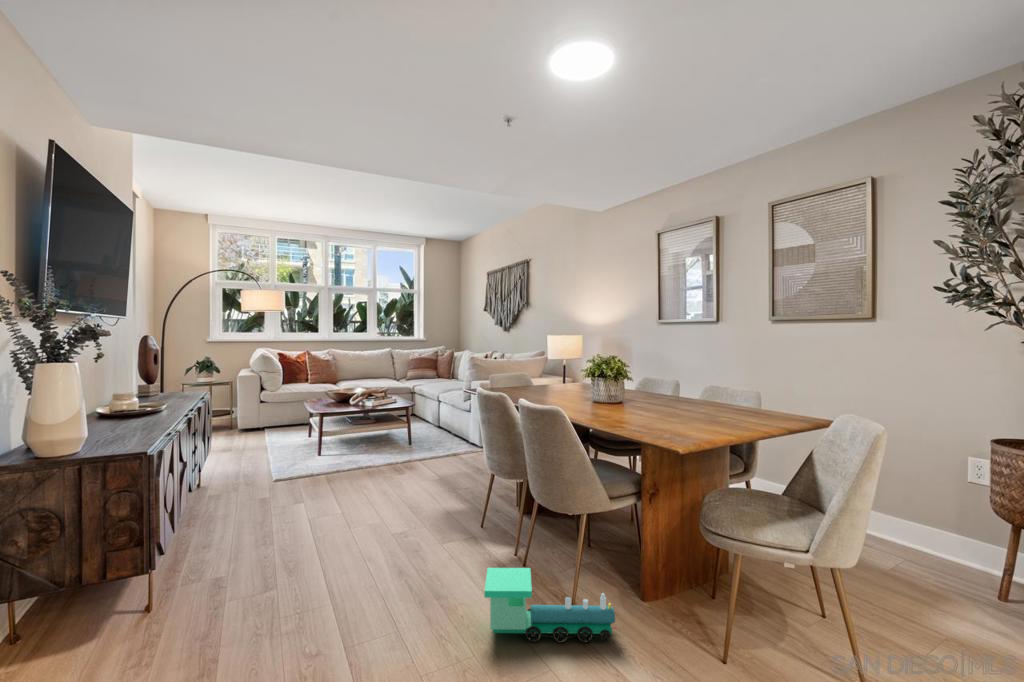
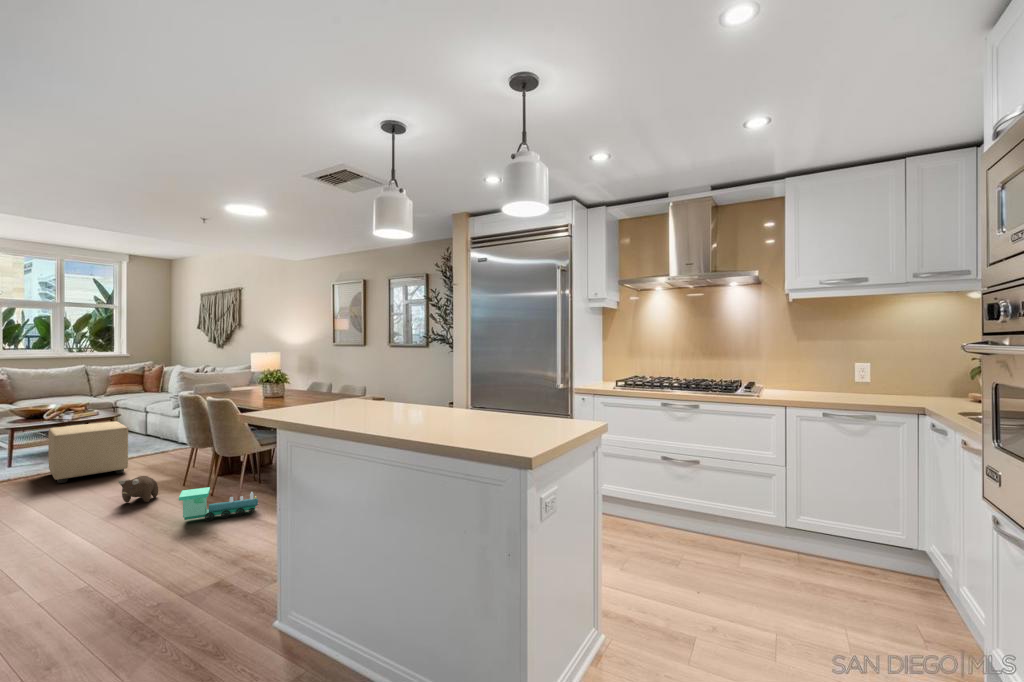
ottoman: none [346,414,419,489] -> present [48,421,128,483]
plush toy: none [402,509,451,554] -> present [118,476,158,502]

